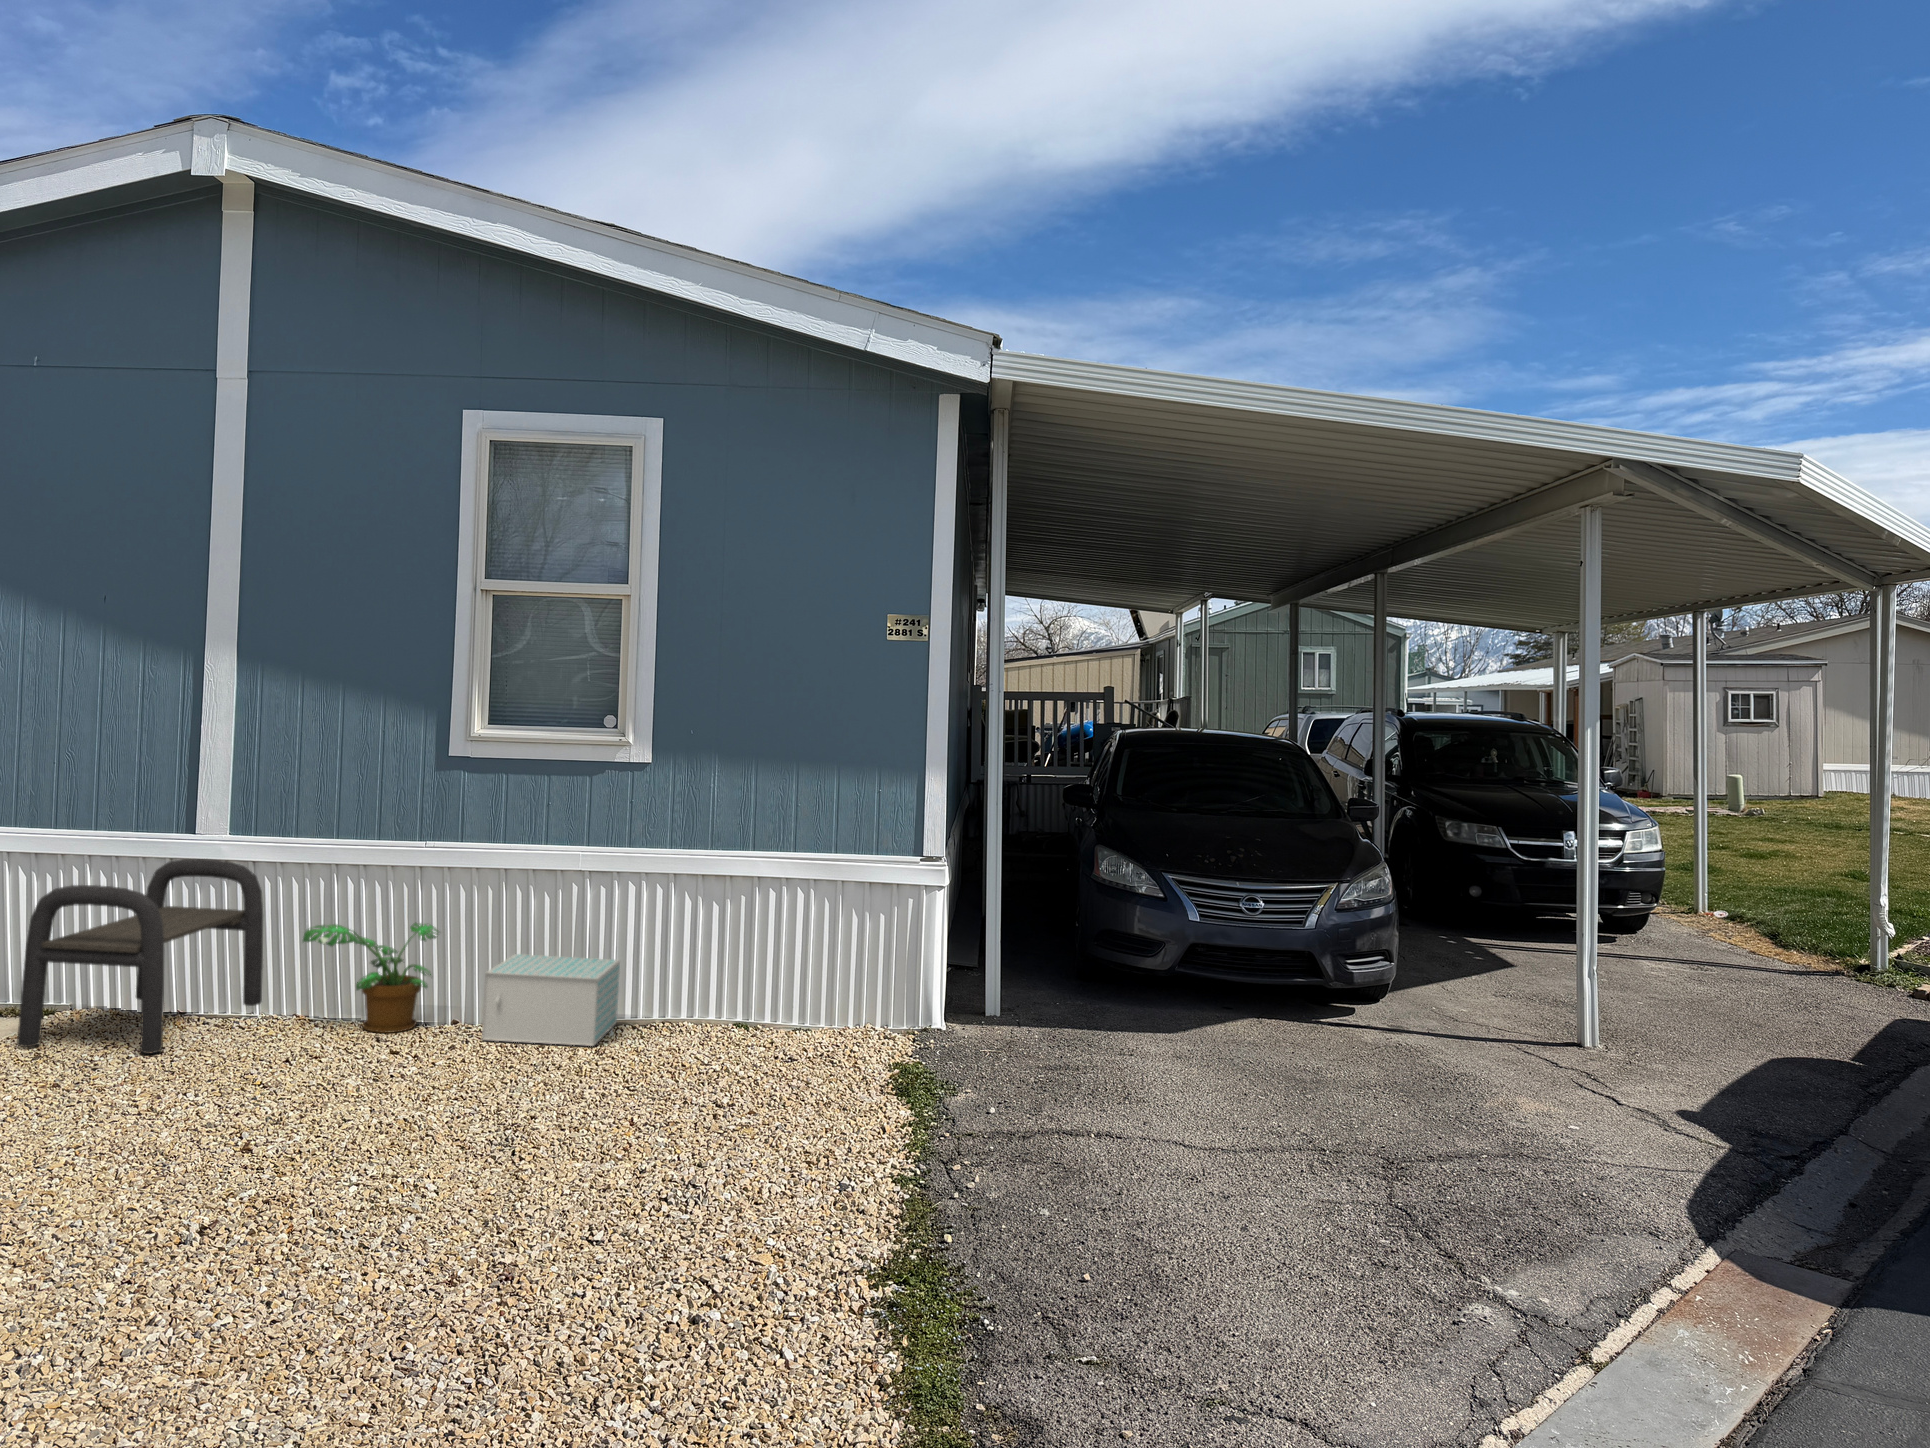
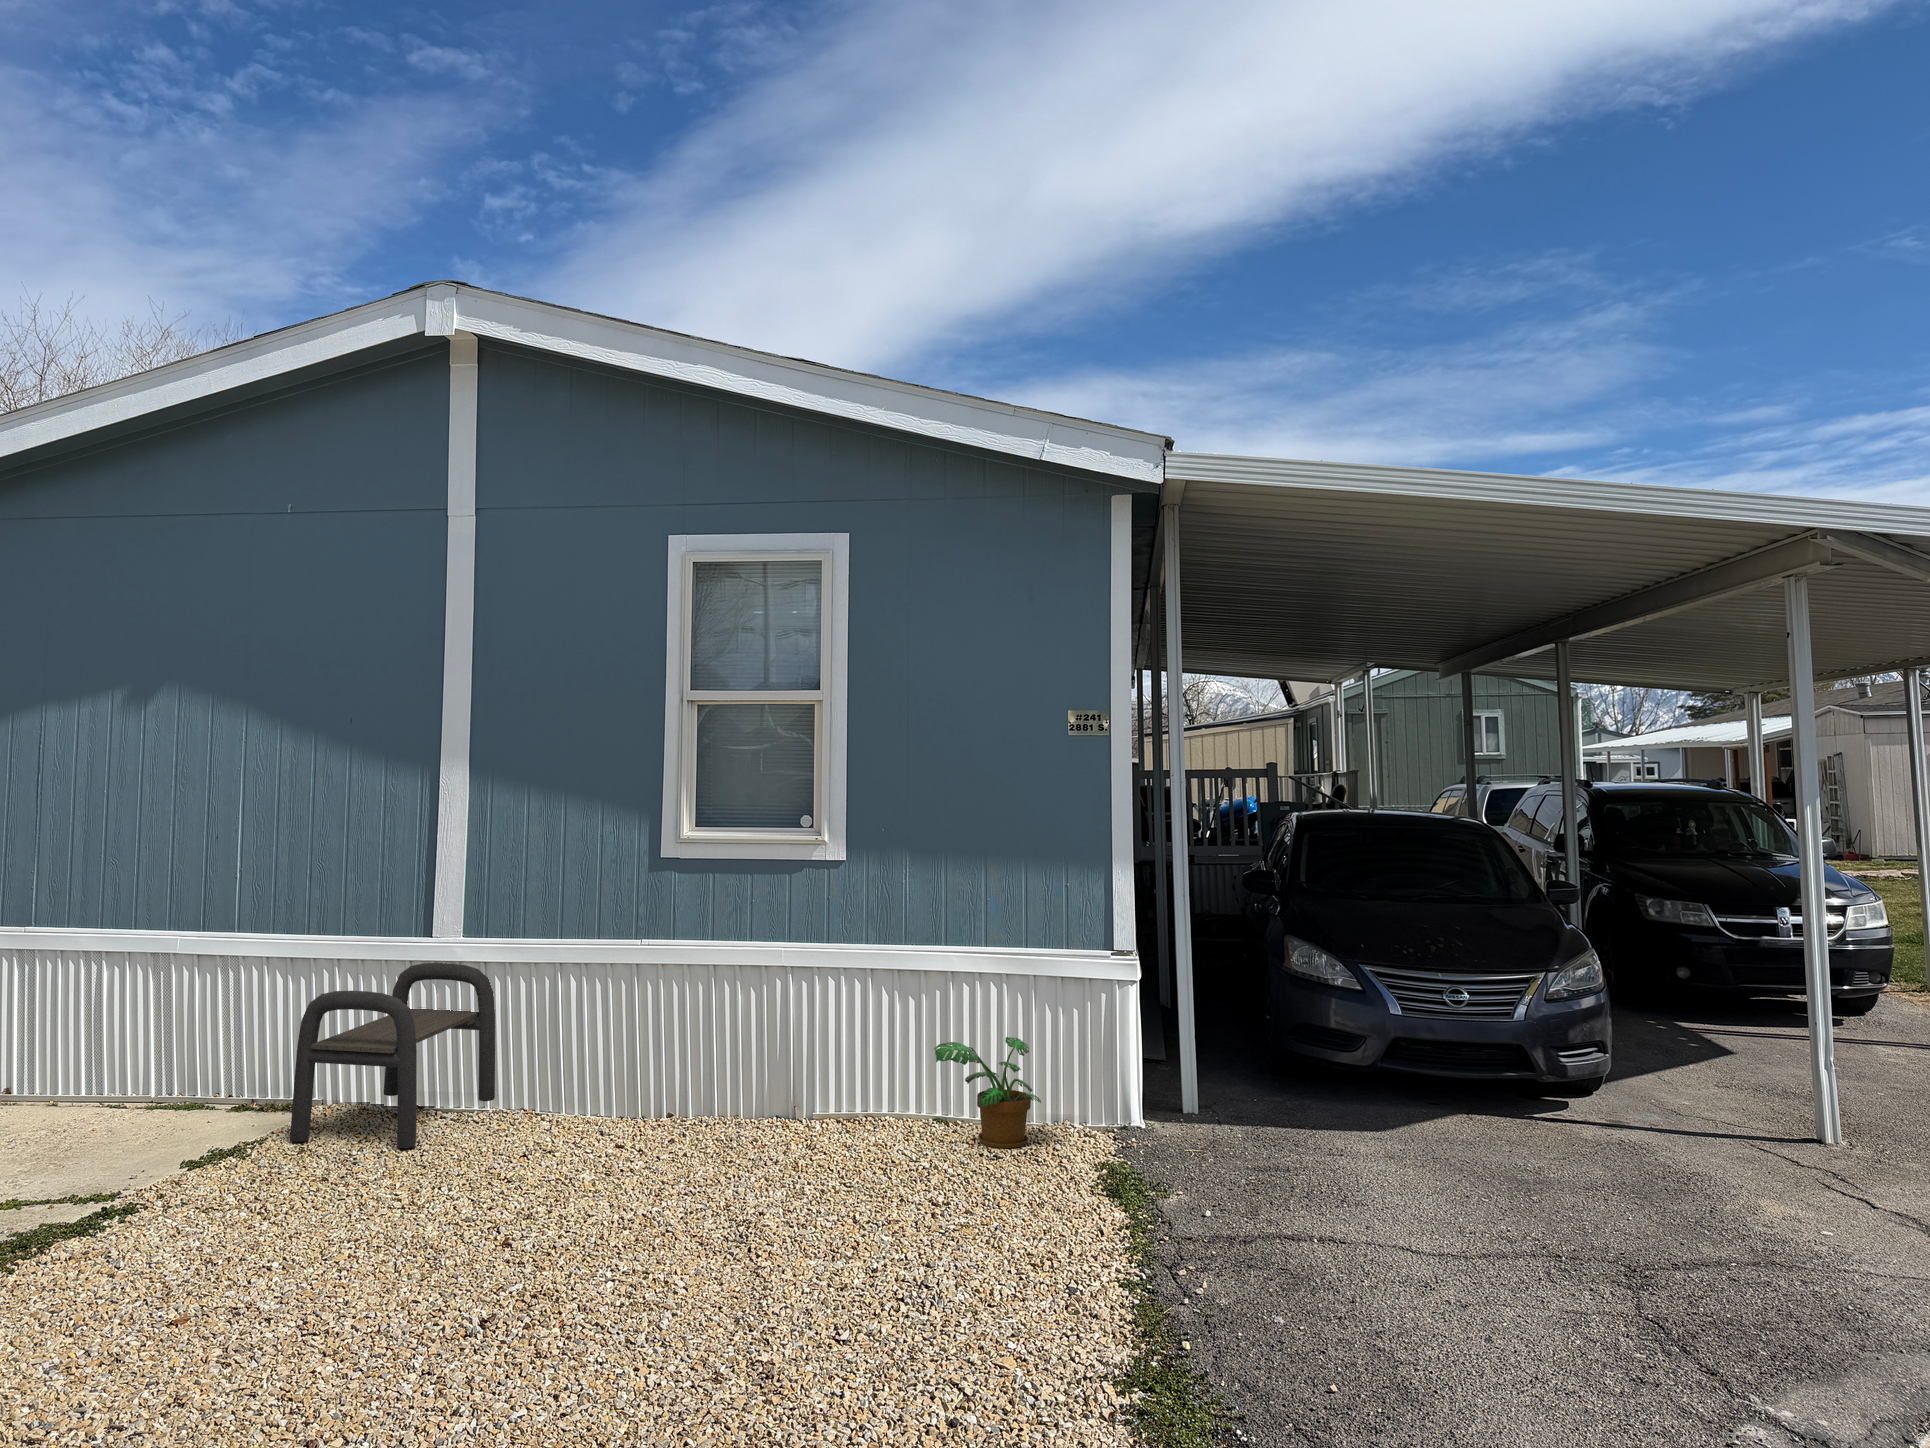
potted plant: present [303,923,439,1033] -> present [934,1037,1041,1148]
storage box: present [482,954,620,1046] -> none [700,1051,824,1141]

